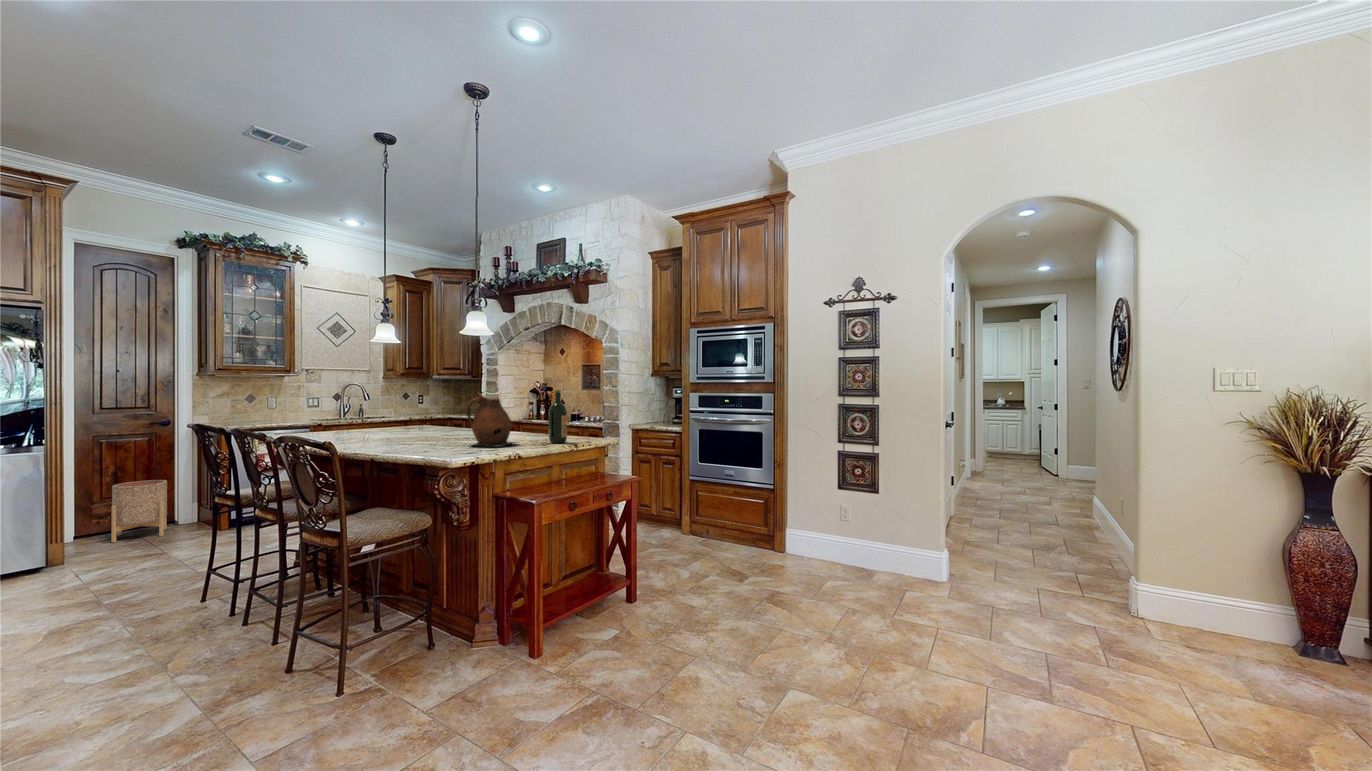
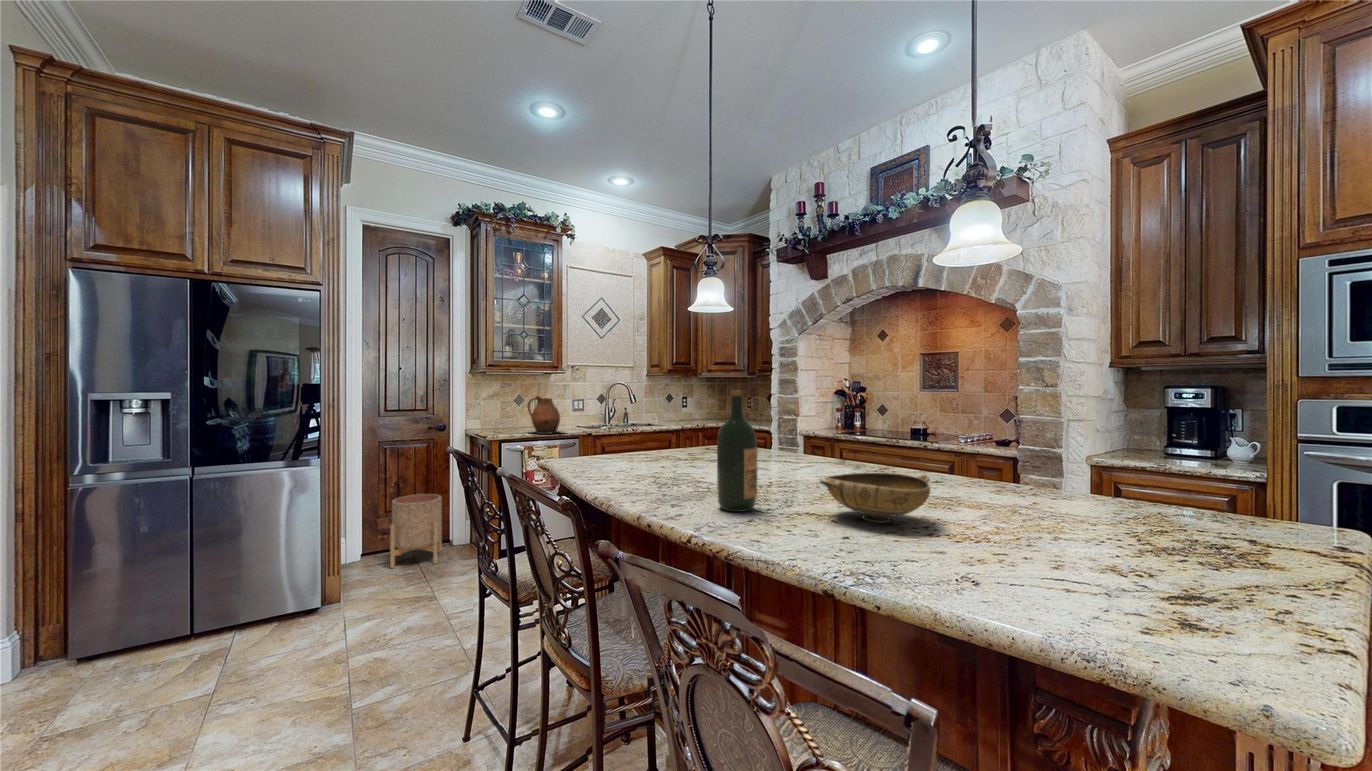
wine bottle: present [549,390,567,443] -> present [717,390,758,512]
ceramic pitcher: present [466,393,517,447] -> present [528,394,562,434]
bowl: none [405,424,460,443] -> present [820,473,930,523]

